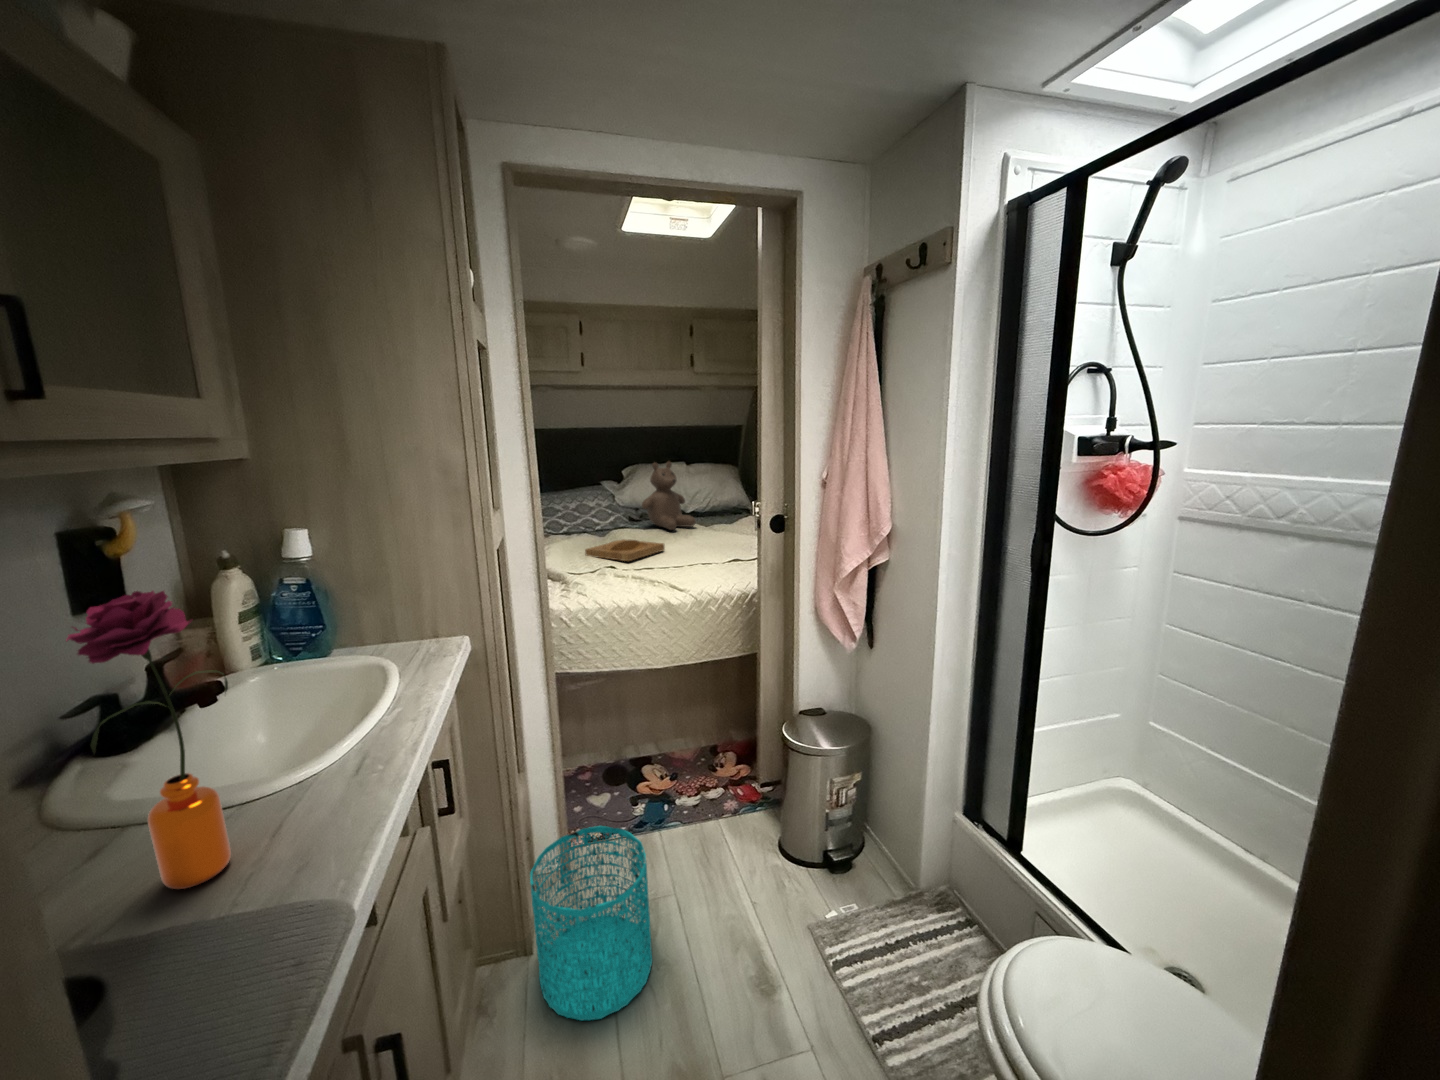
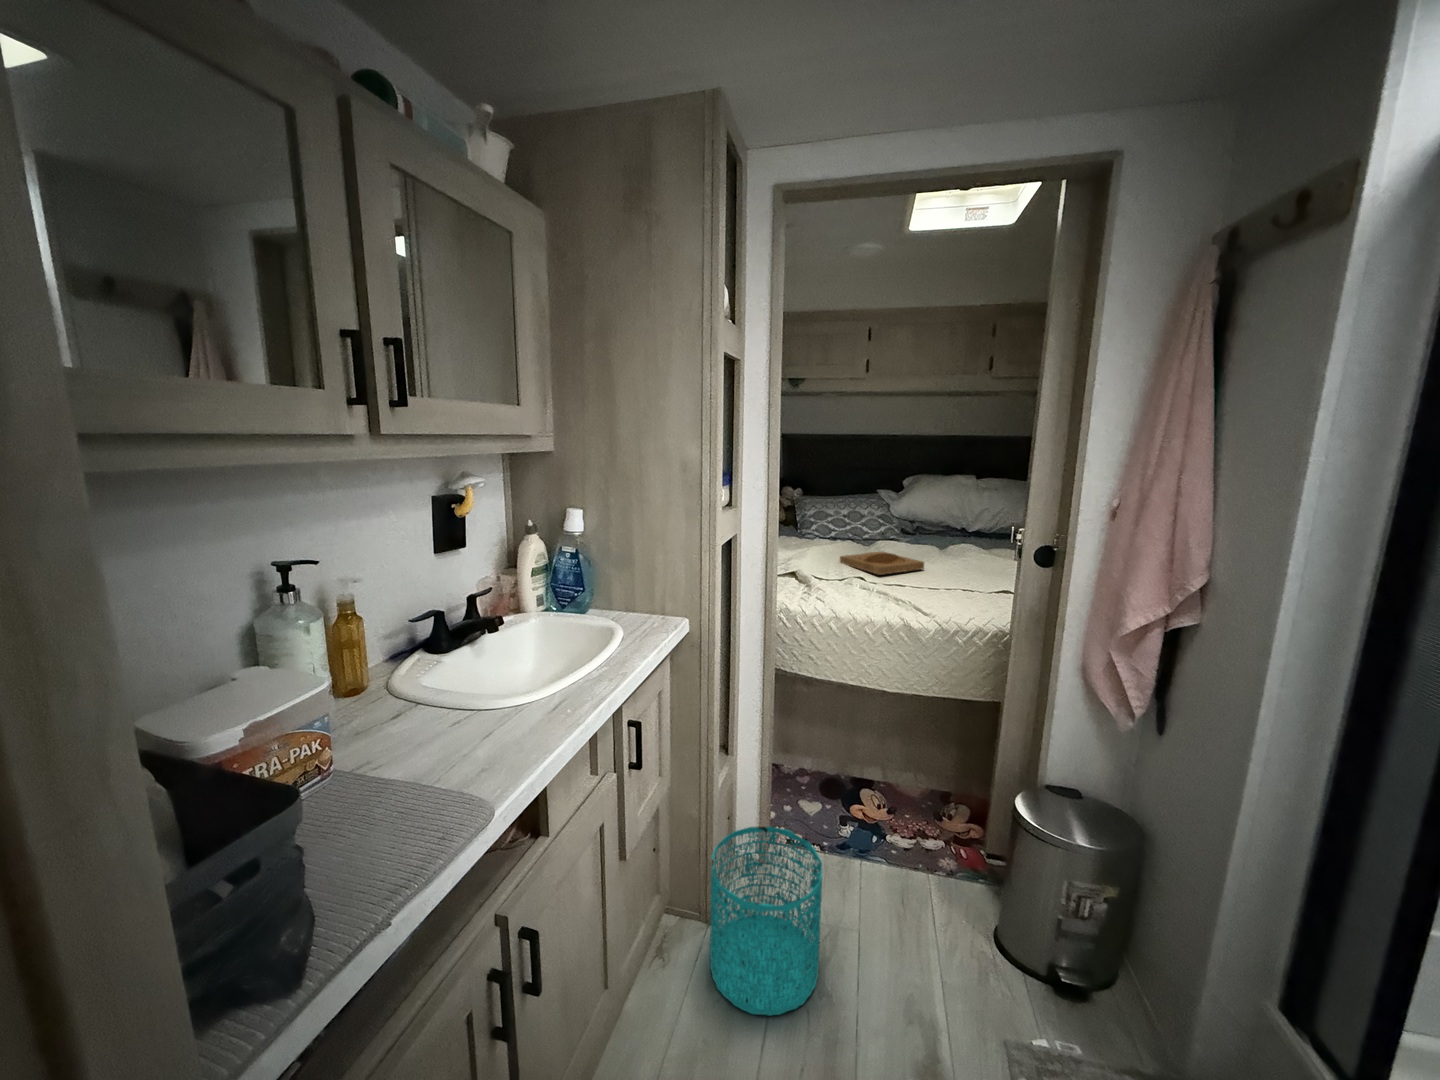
teddy bear: present [642,462,696,530] -> none [912,474,973,549]
flower: present [67,591,231,889] -> none [377,541,463,756]

